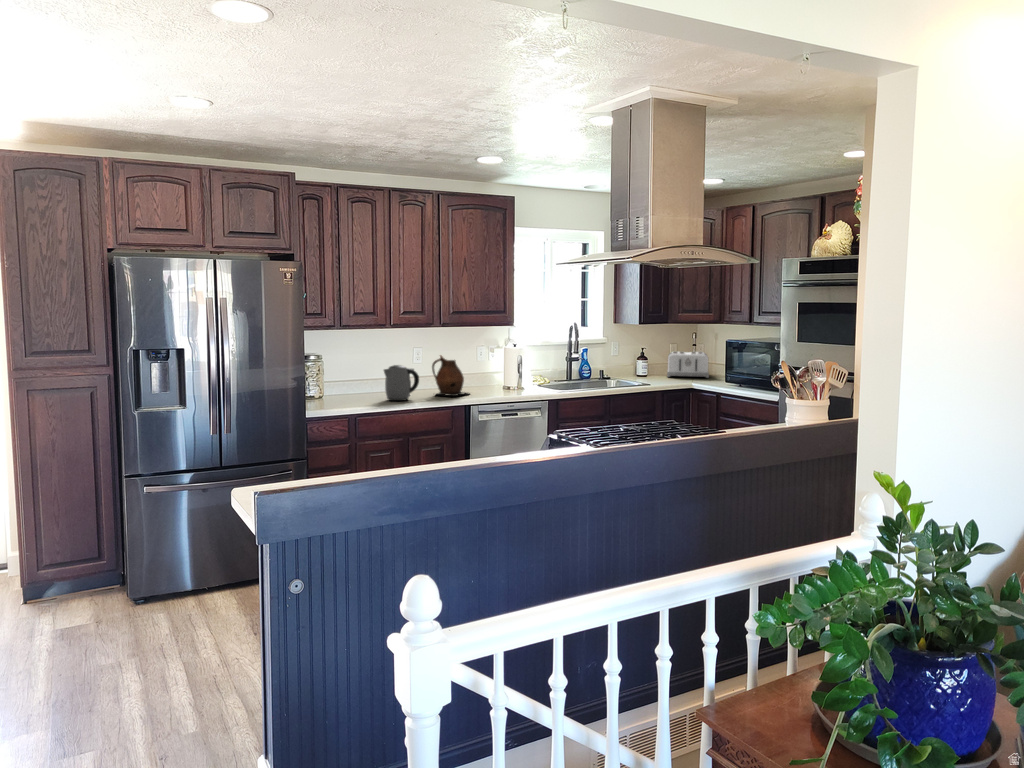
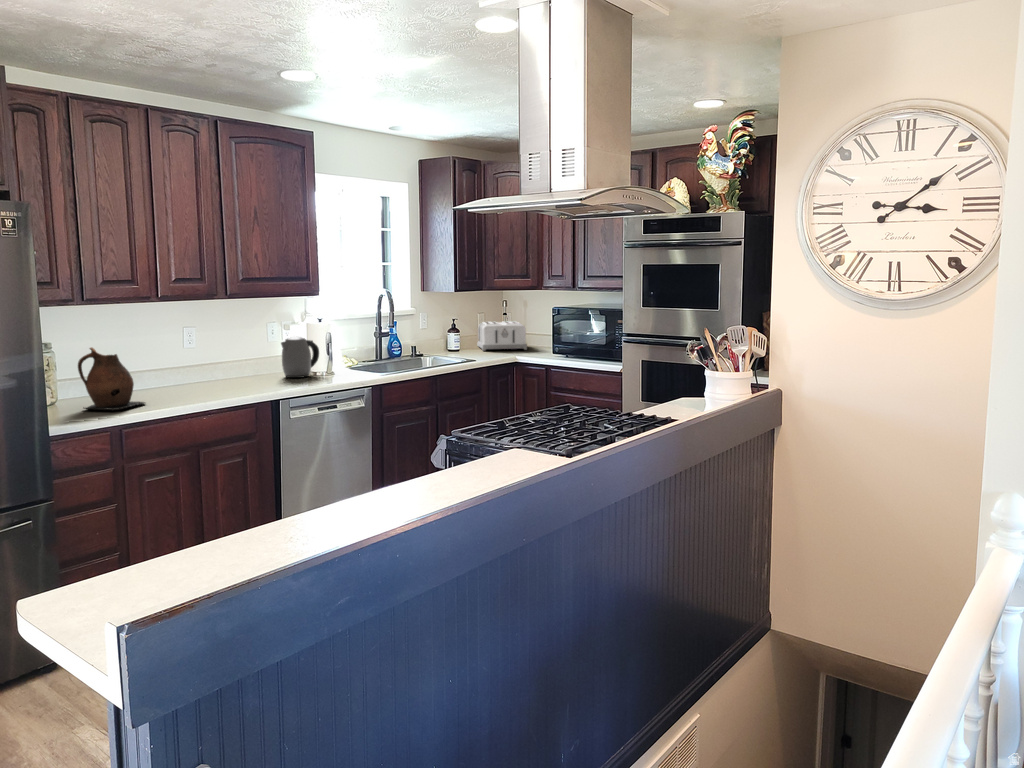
ceramic pitcher: present [432,355,467,396] -> present [78,347,145,411]
kettle: present [384,365,419,401] -> present [281,337,319,378]

